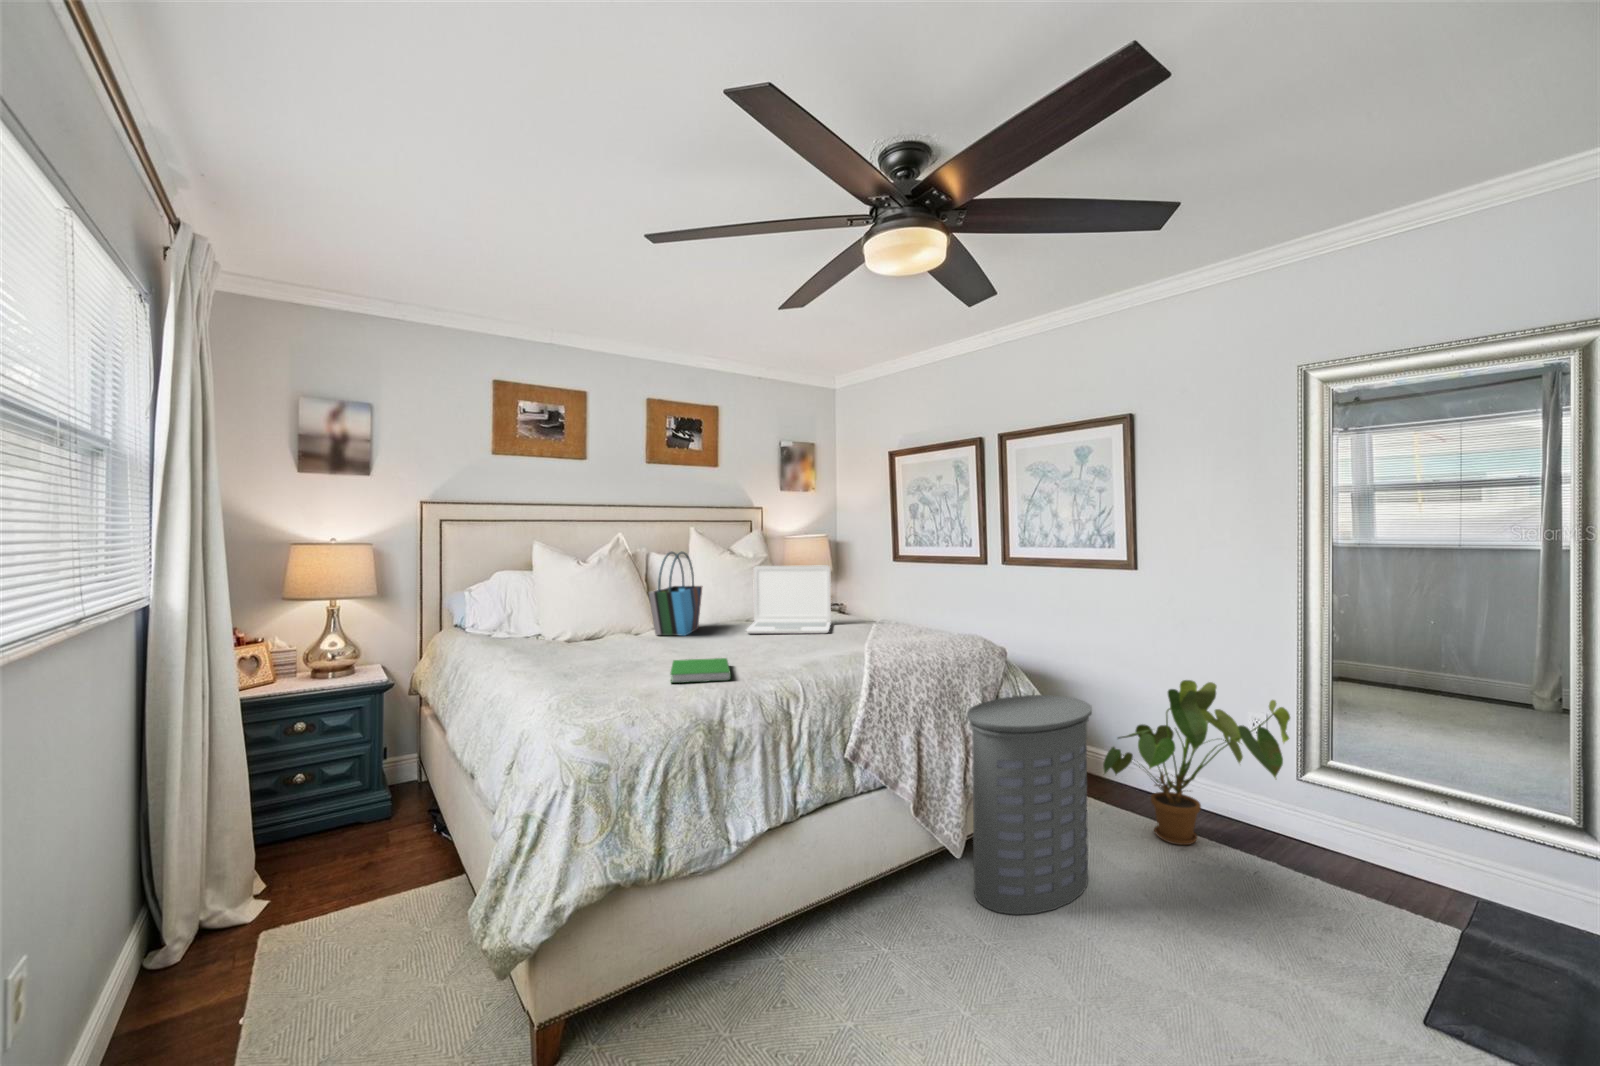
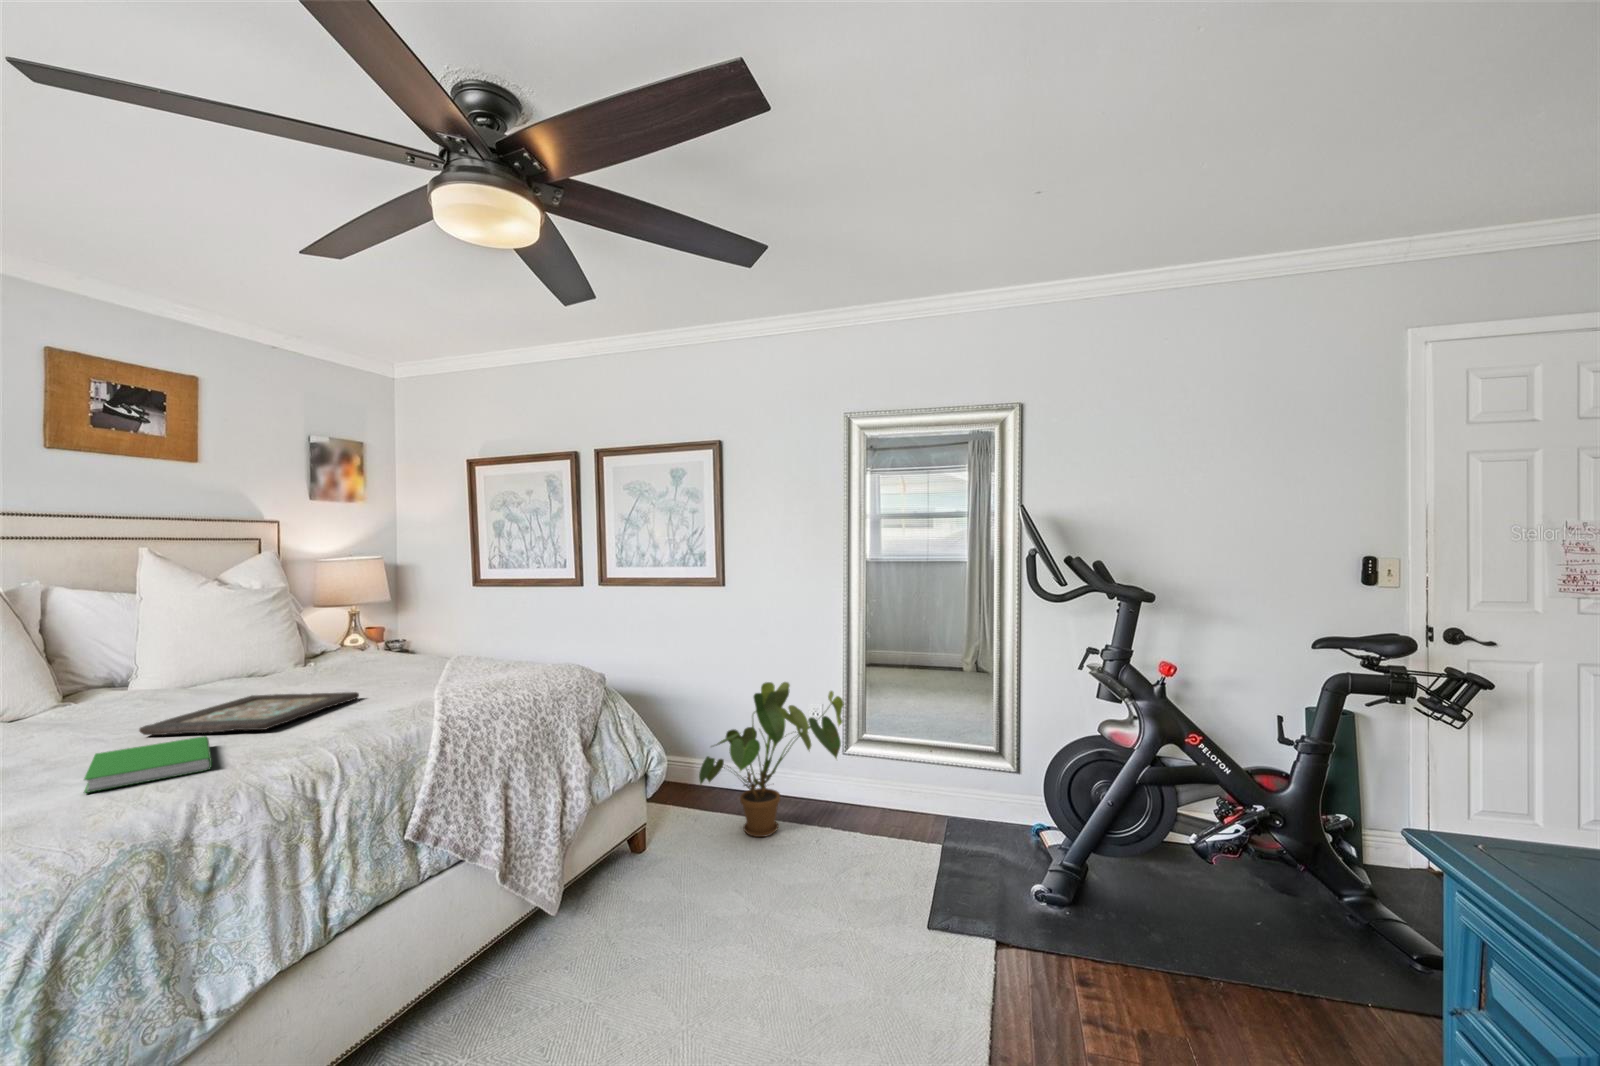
tote bag: present [649,551,702,636] -> none [52,584,169,715]
laptop: present [746,566,831,634] -> none [248,594,386,693]
decorative tray: none [692,635,814,659] -> present [139,692,359,735]
laundry hamper: present [967,695,1092,915] -> none [563,716,691,967]

